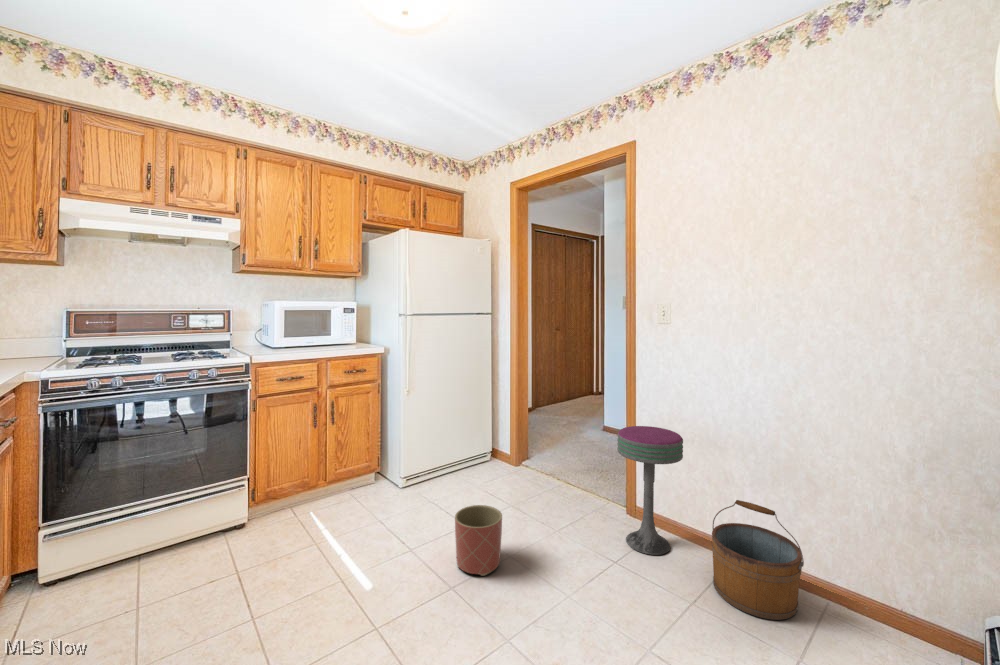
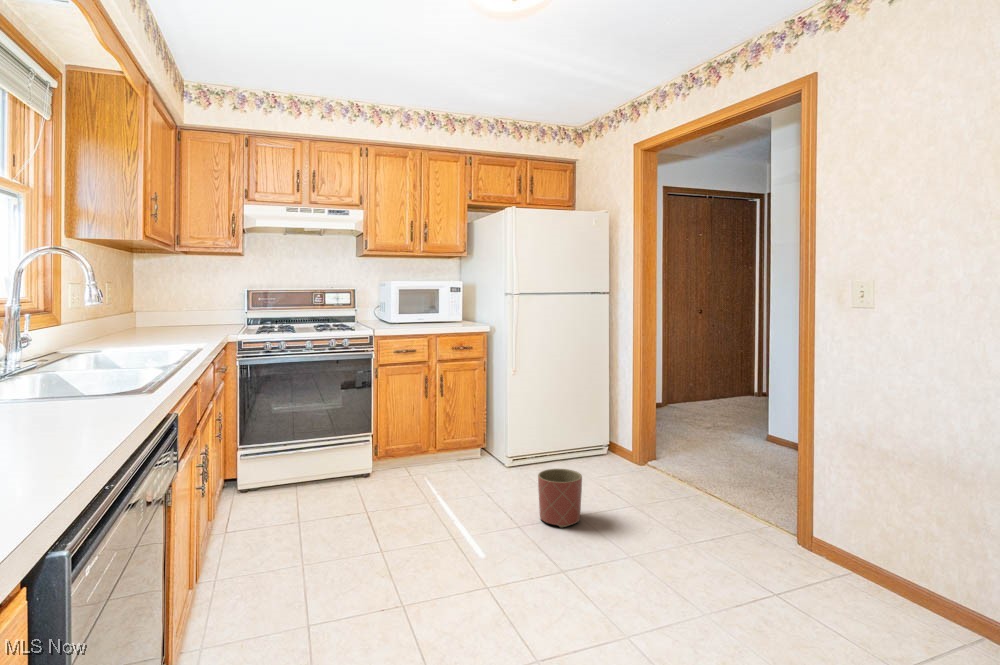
bar stool: present [617,426,683,555] -> none [708,405,779,535]
bucket: present [712,500,804,620] -> none [792,476,886,593]

